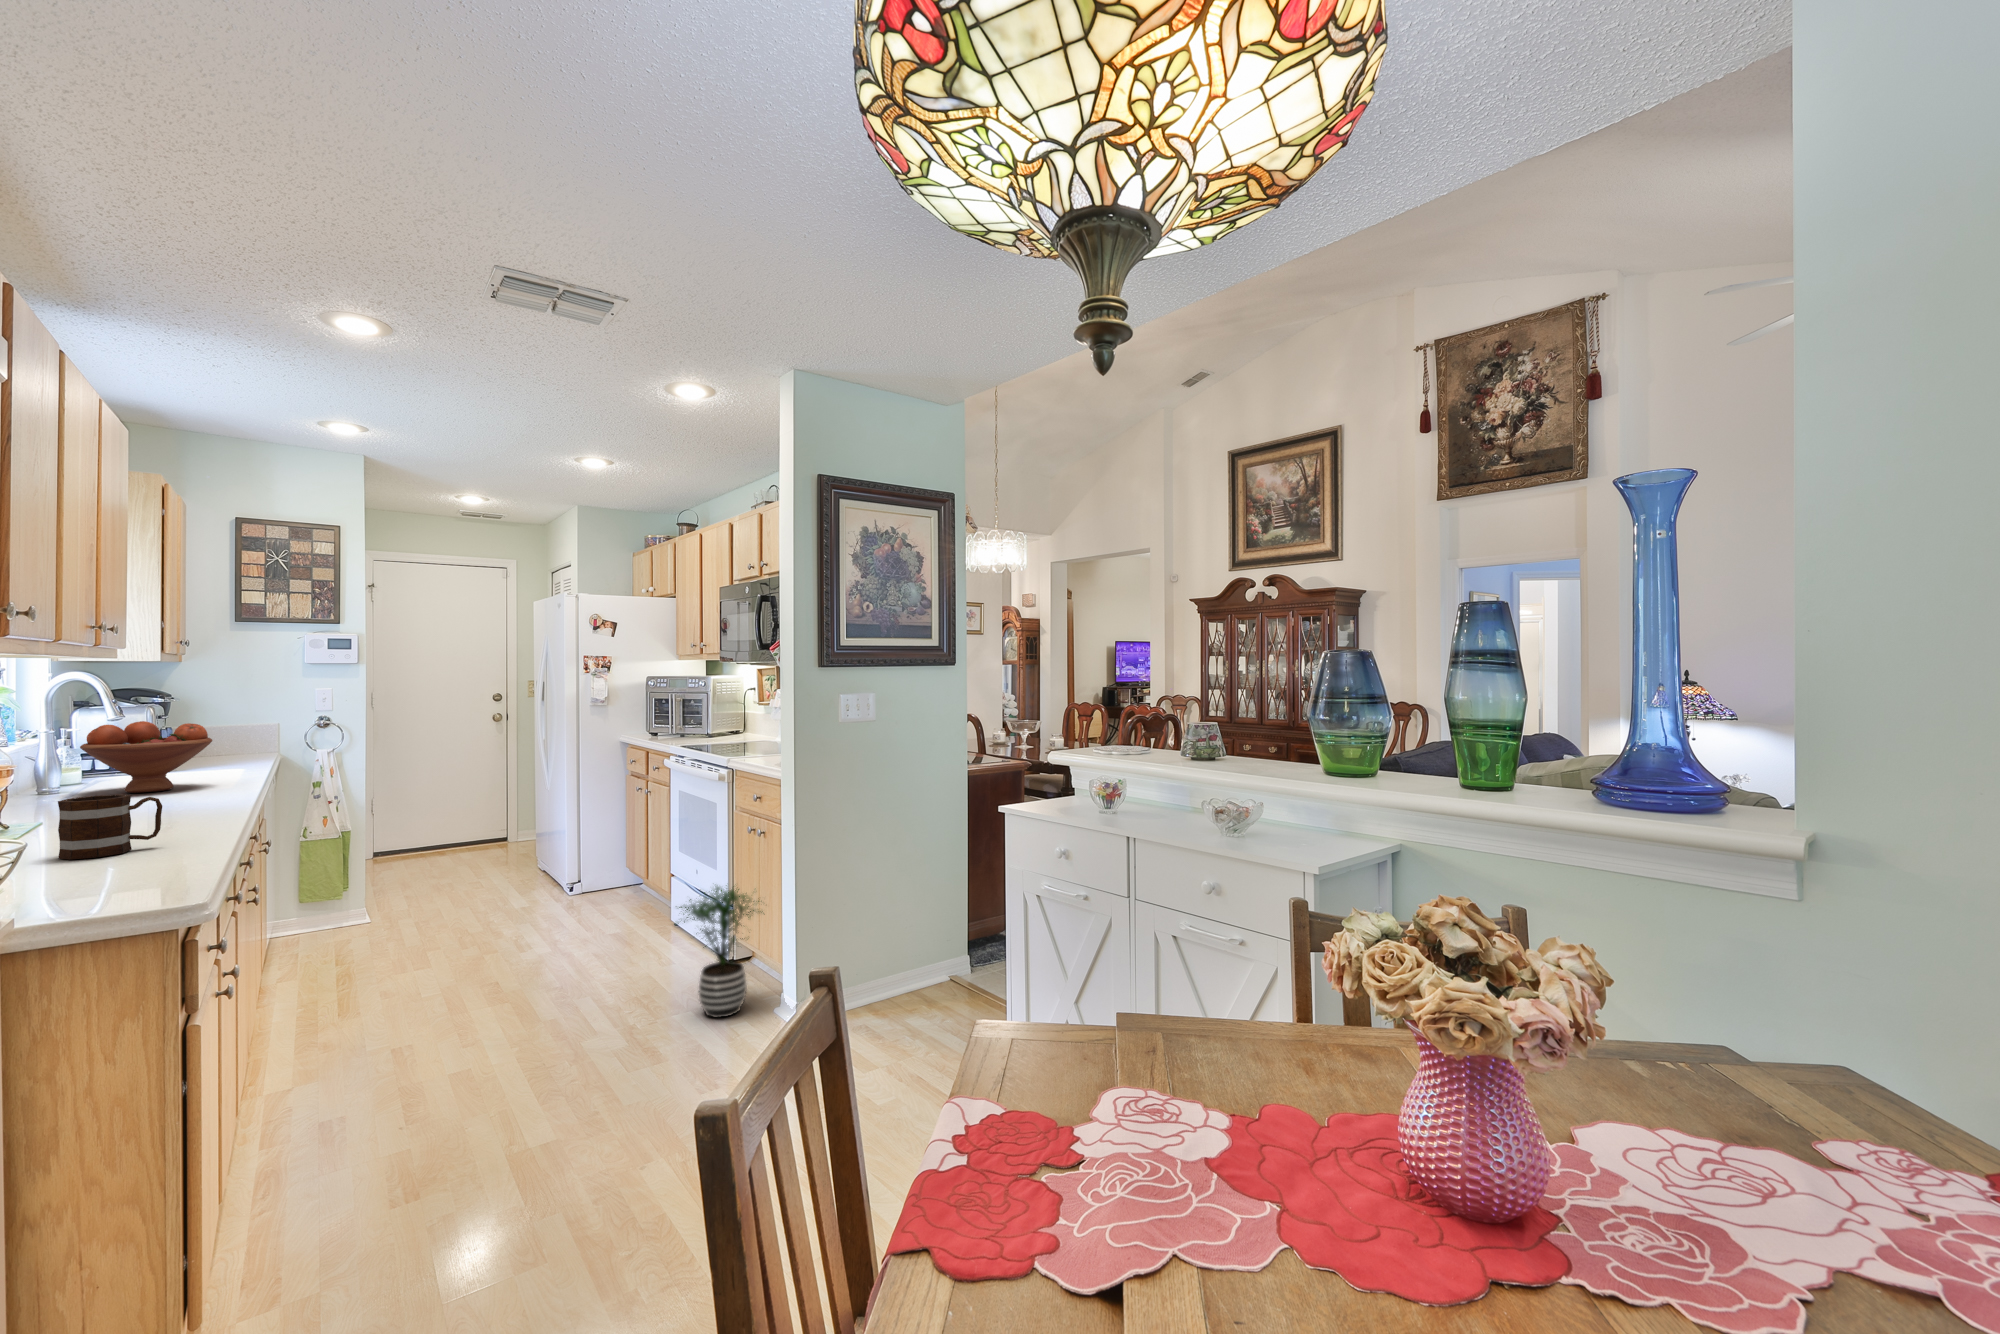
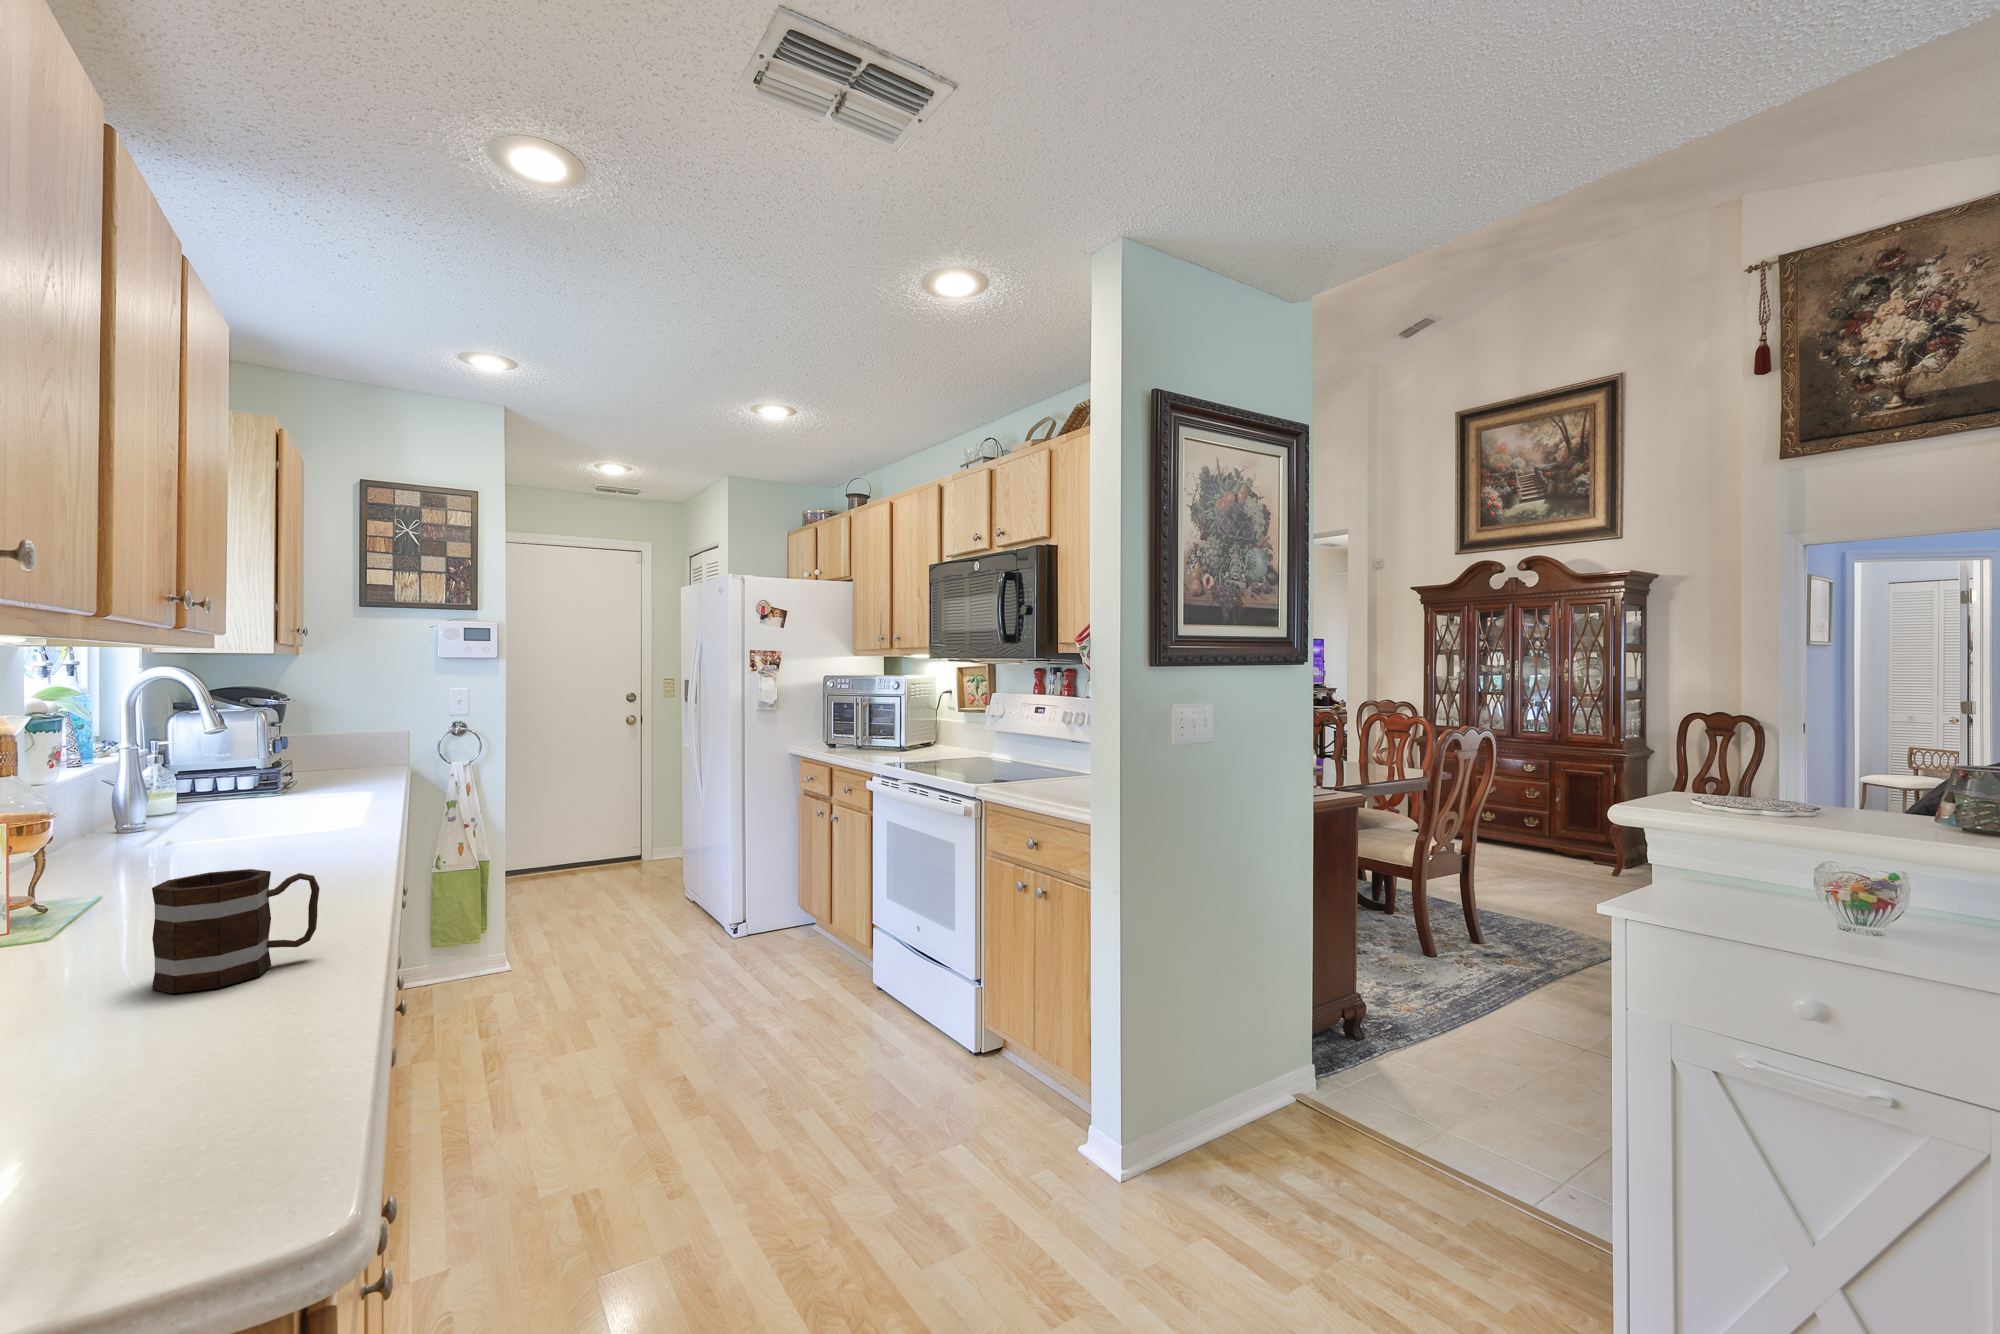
fruit bowl: present [80,721,212,793] -> none [179,733,349,832]
potted plant: present [675,885,764,1018] -> none [956,956,1080,1150]

